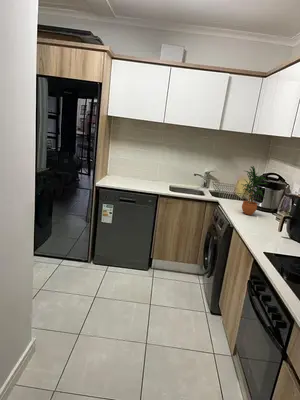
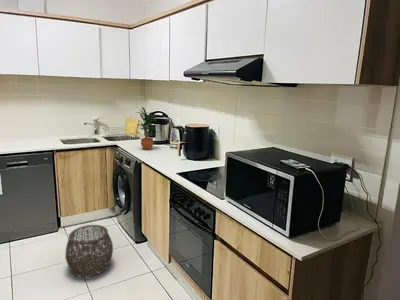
woven basket: none [137,275,183,330] -> present [65,225,113,277]

